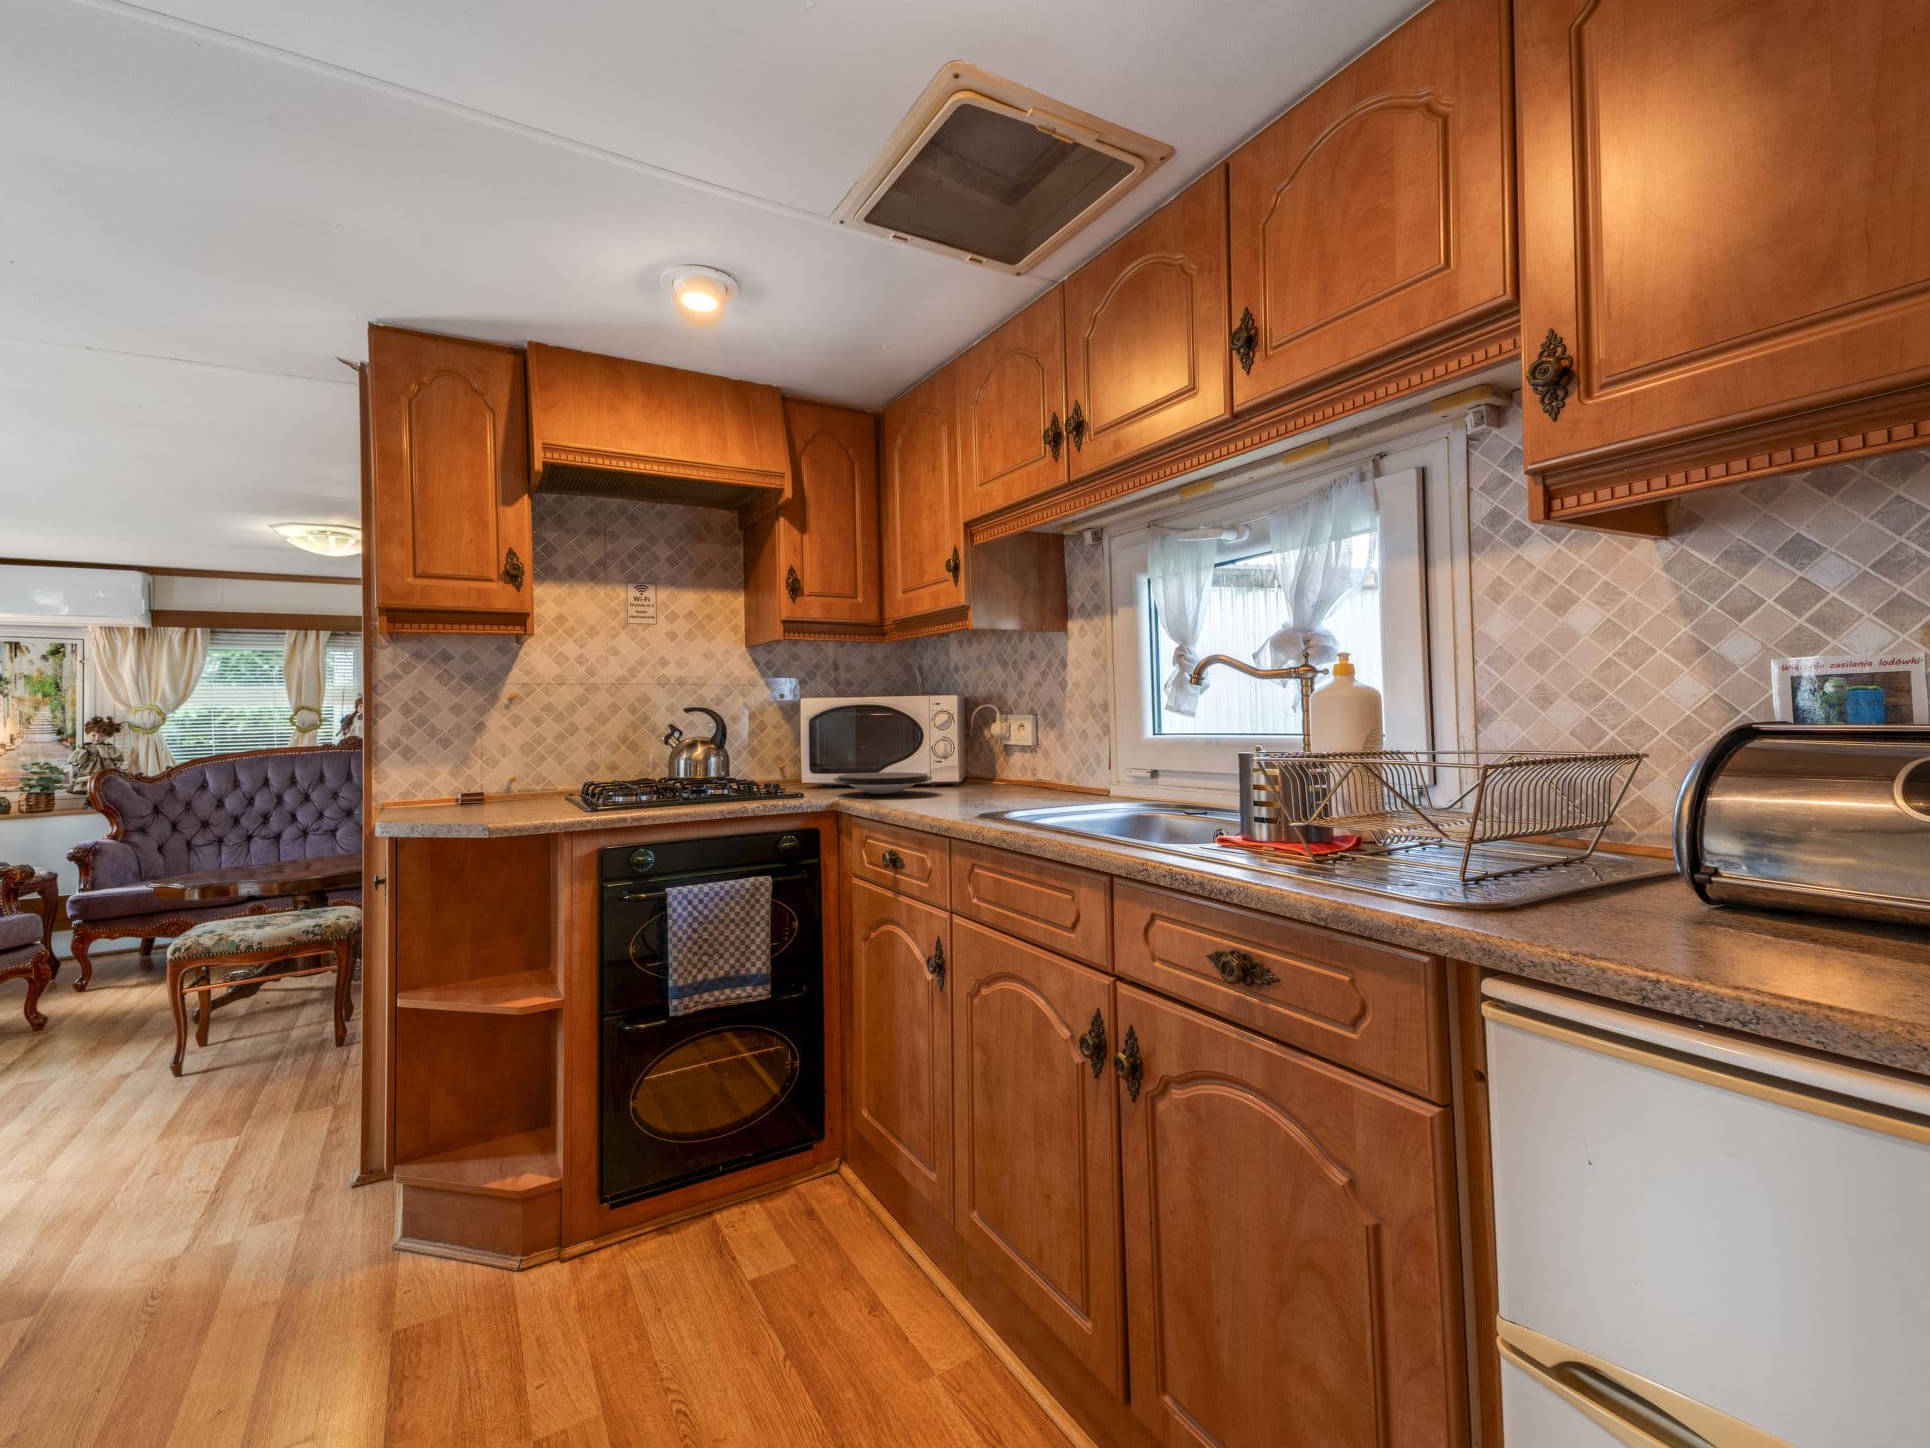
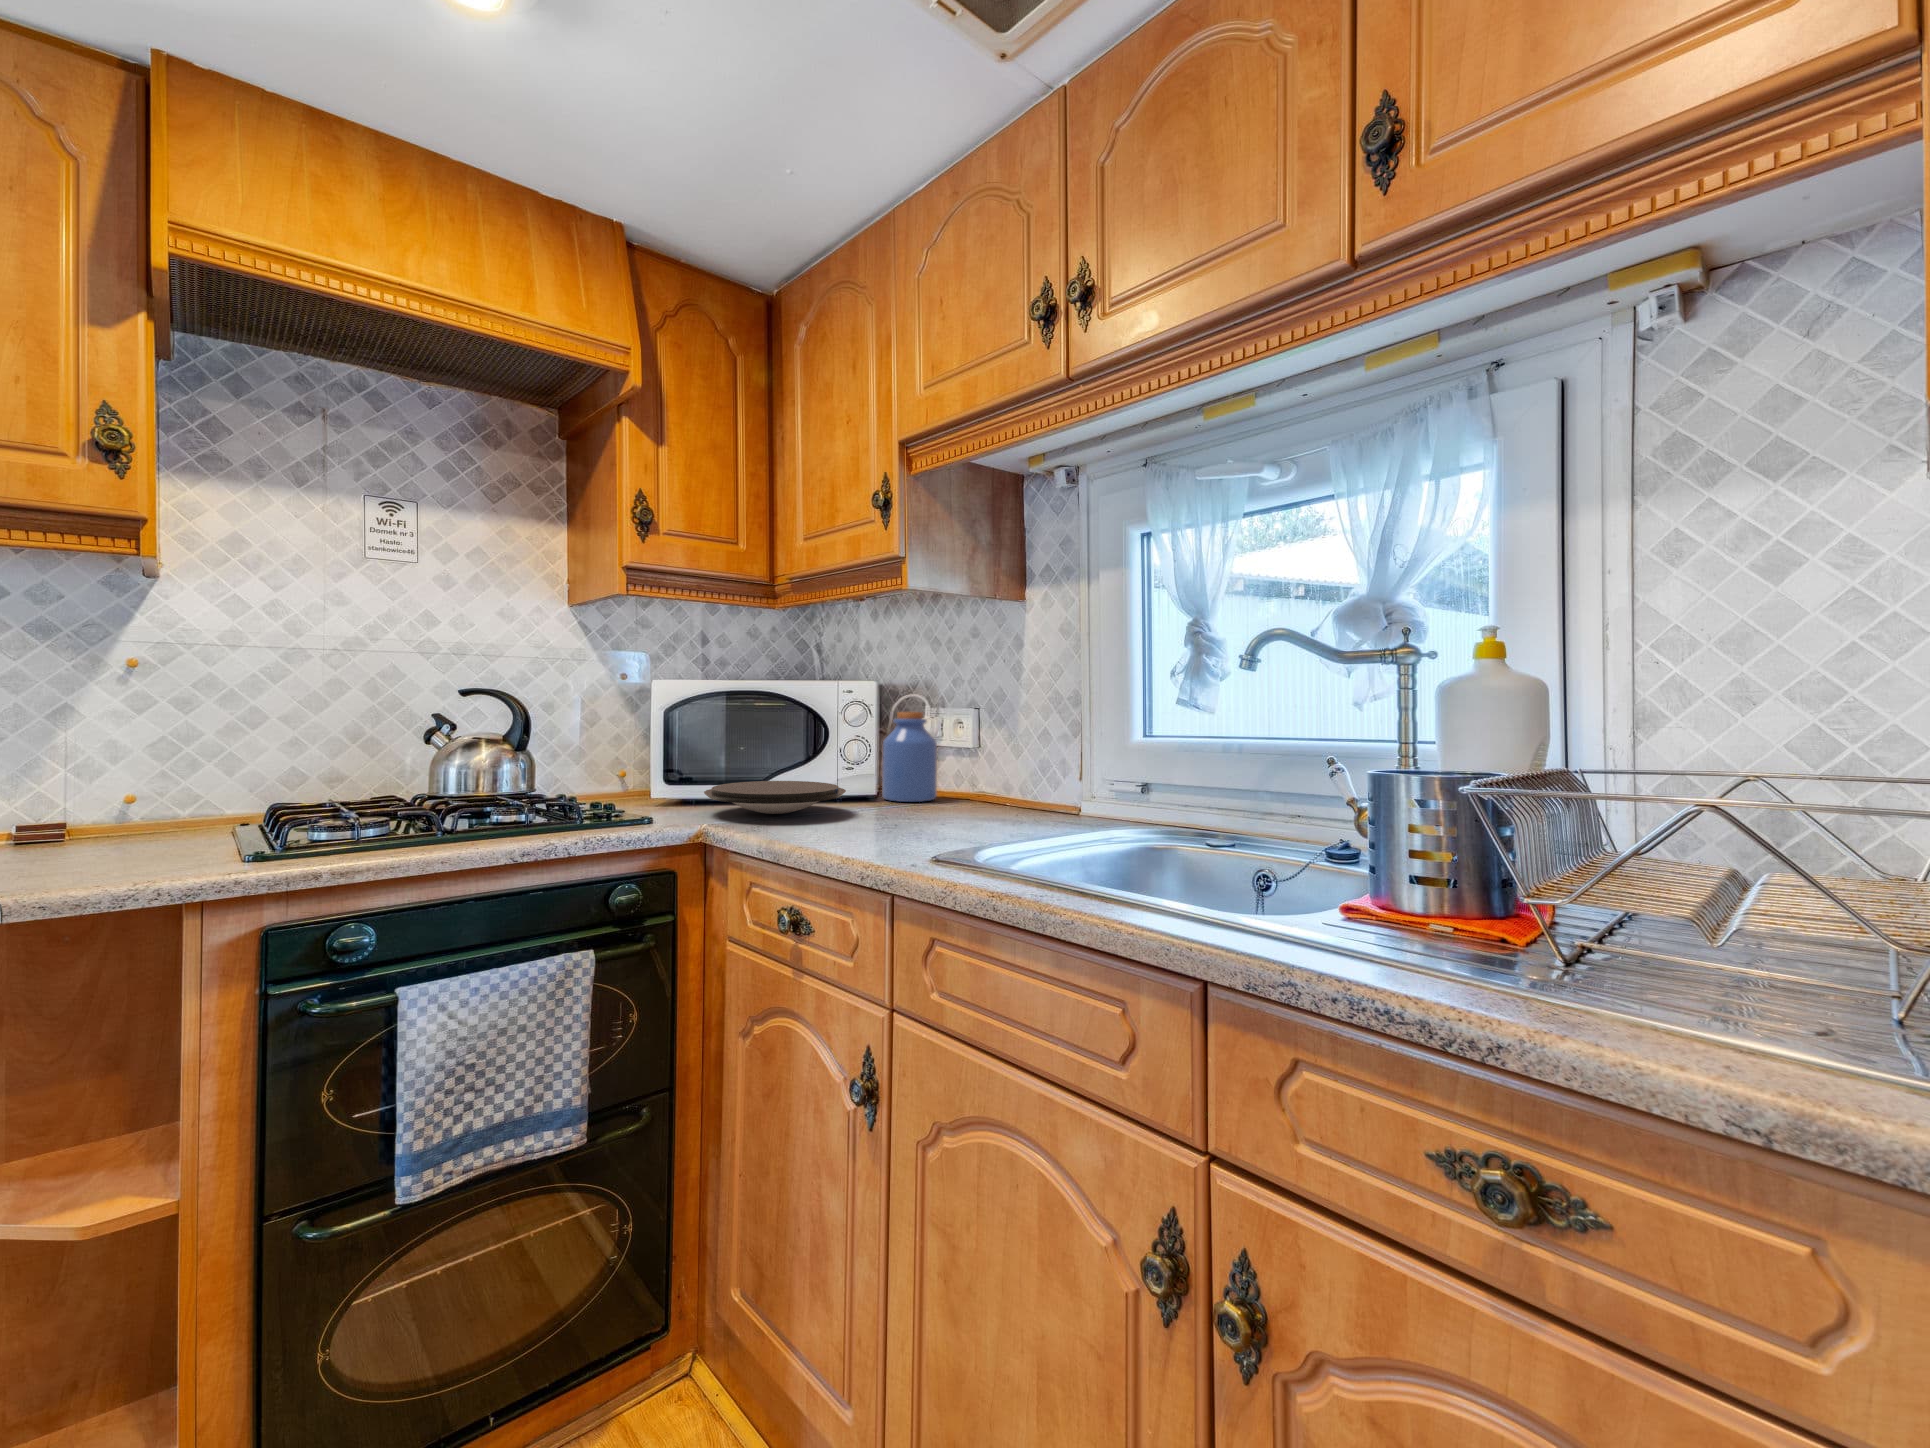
jar: none [963,719,1006,788] -> present [882,712,937,802]

